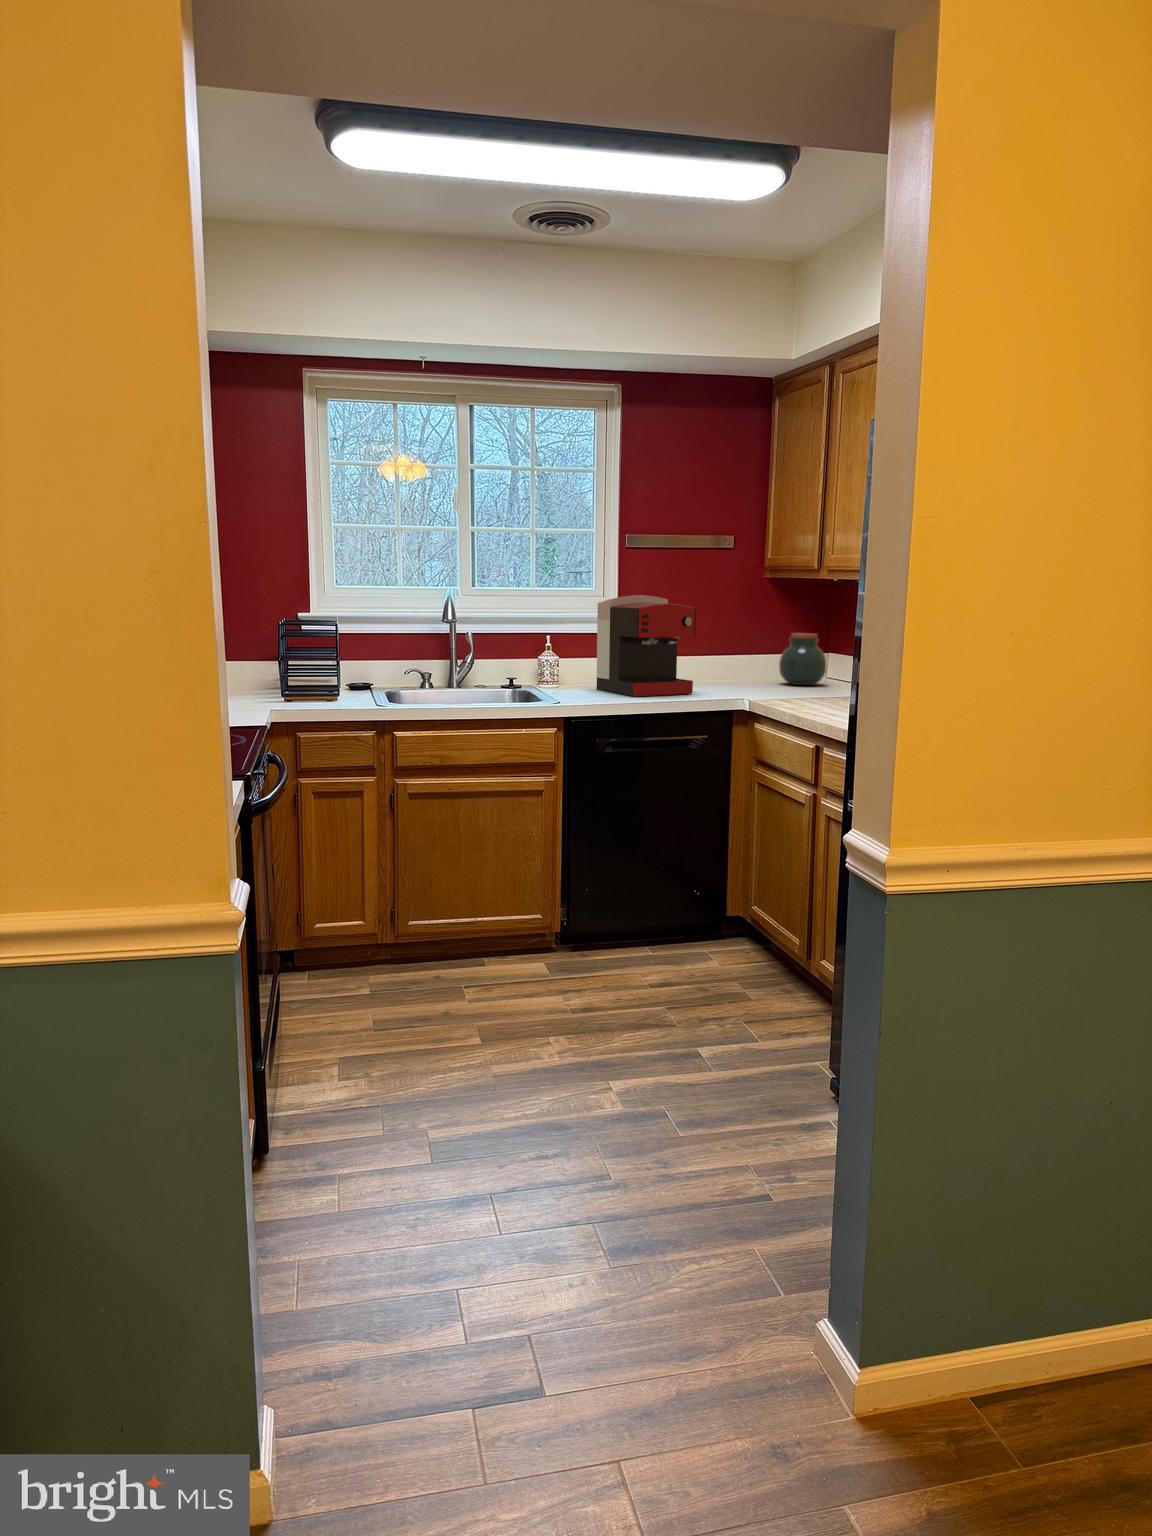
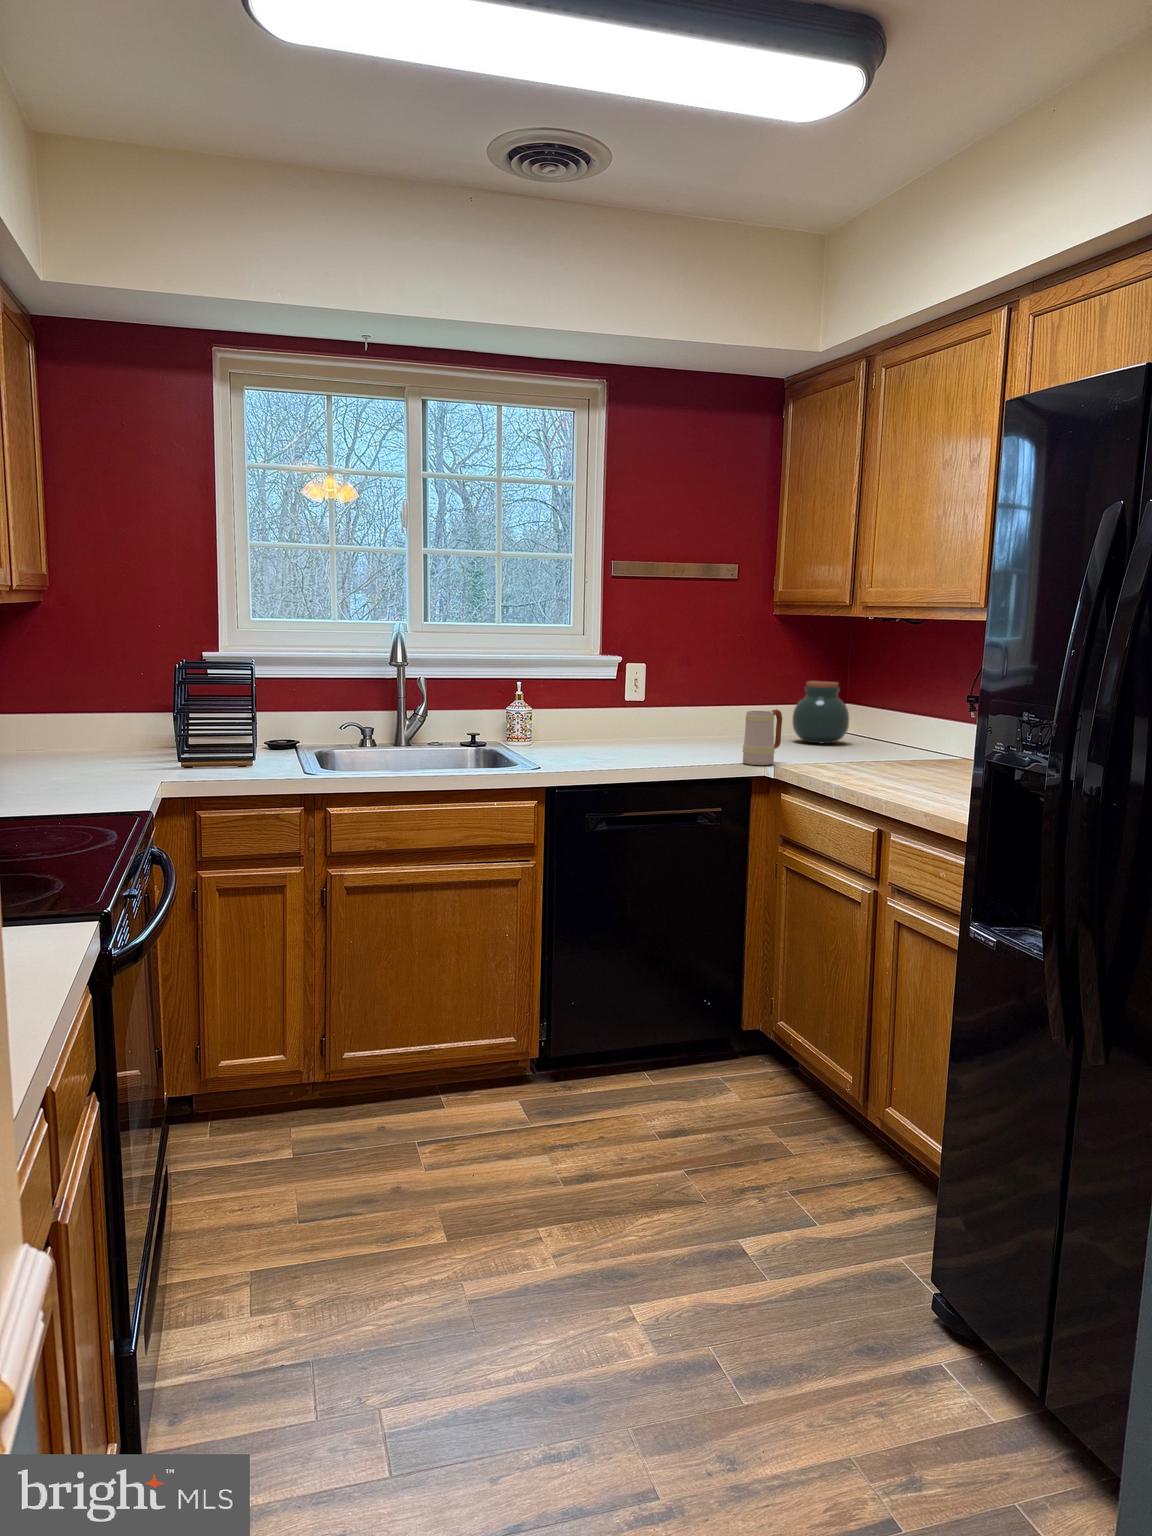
coffee maker: present [597,595,696,696] -> none [579,634,705,760]
mug: none [725,655,758,700] -> present [743,709,782,765]

